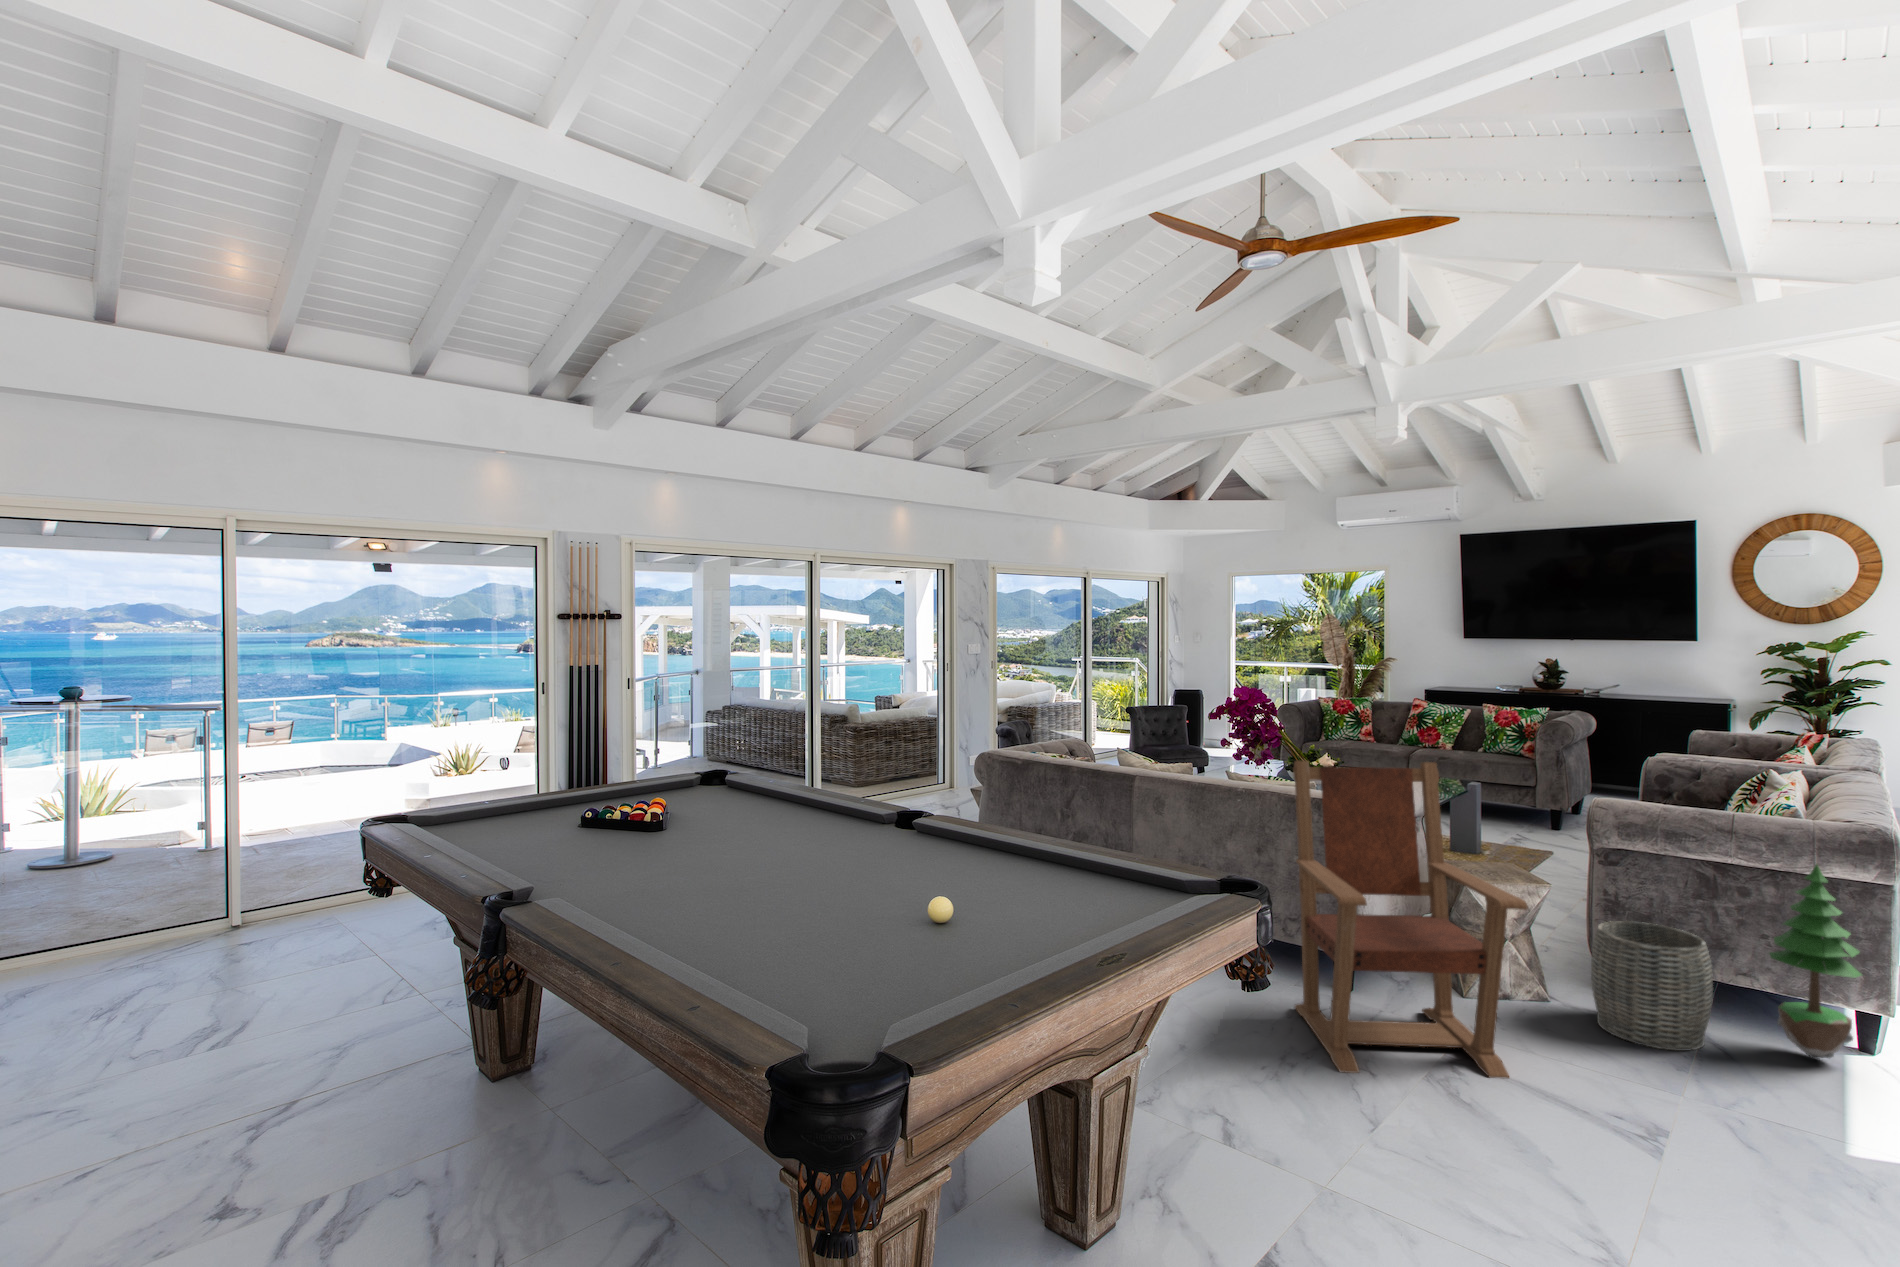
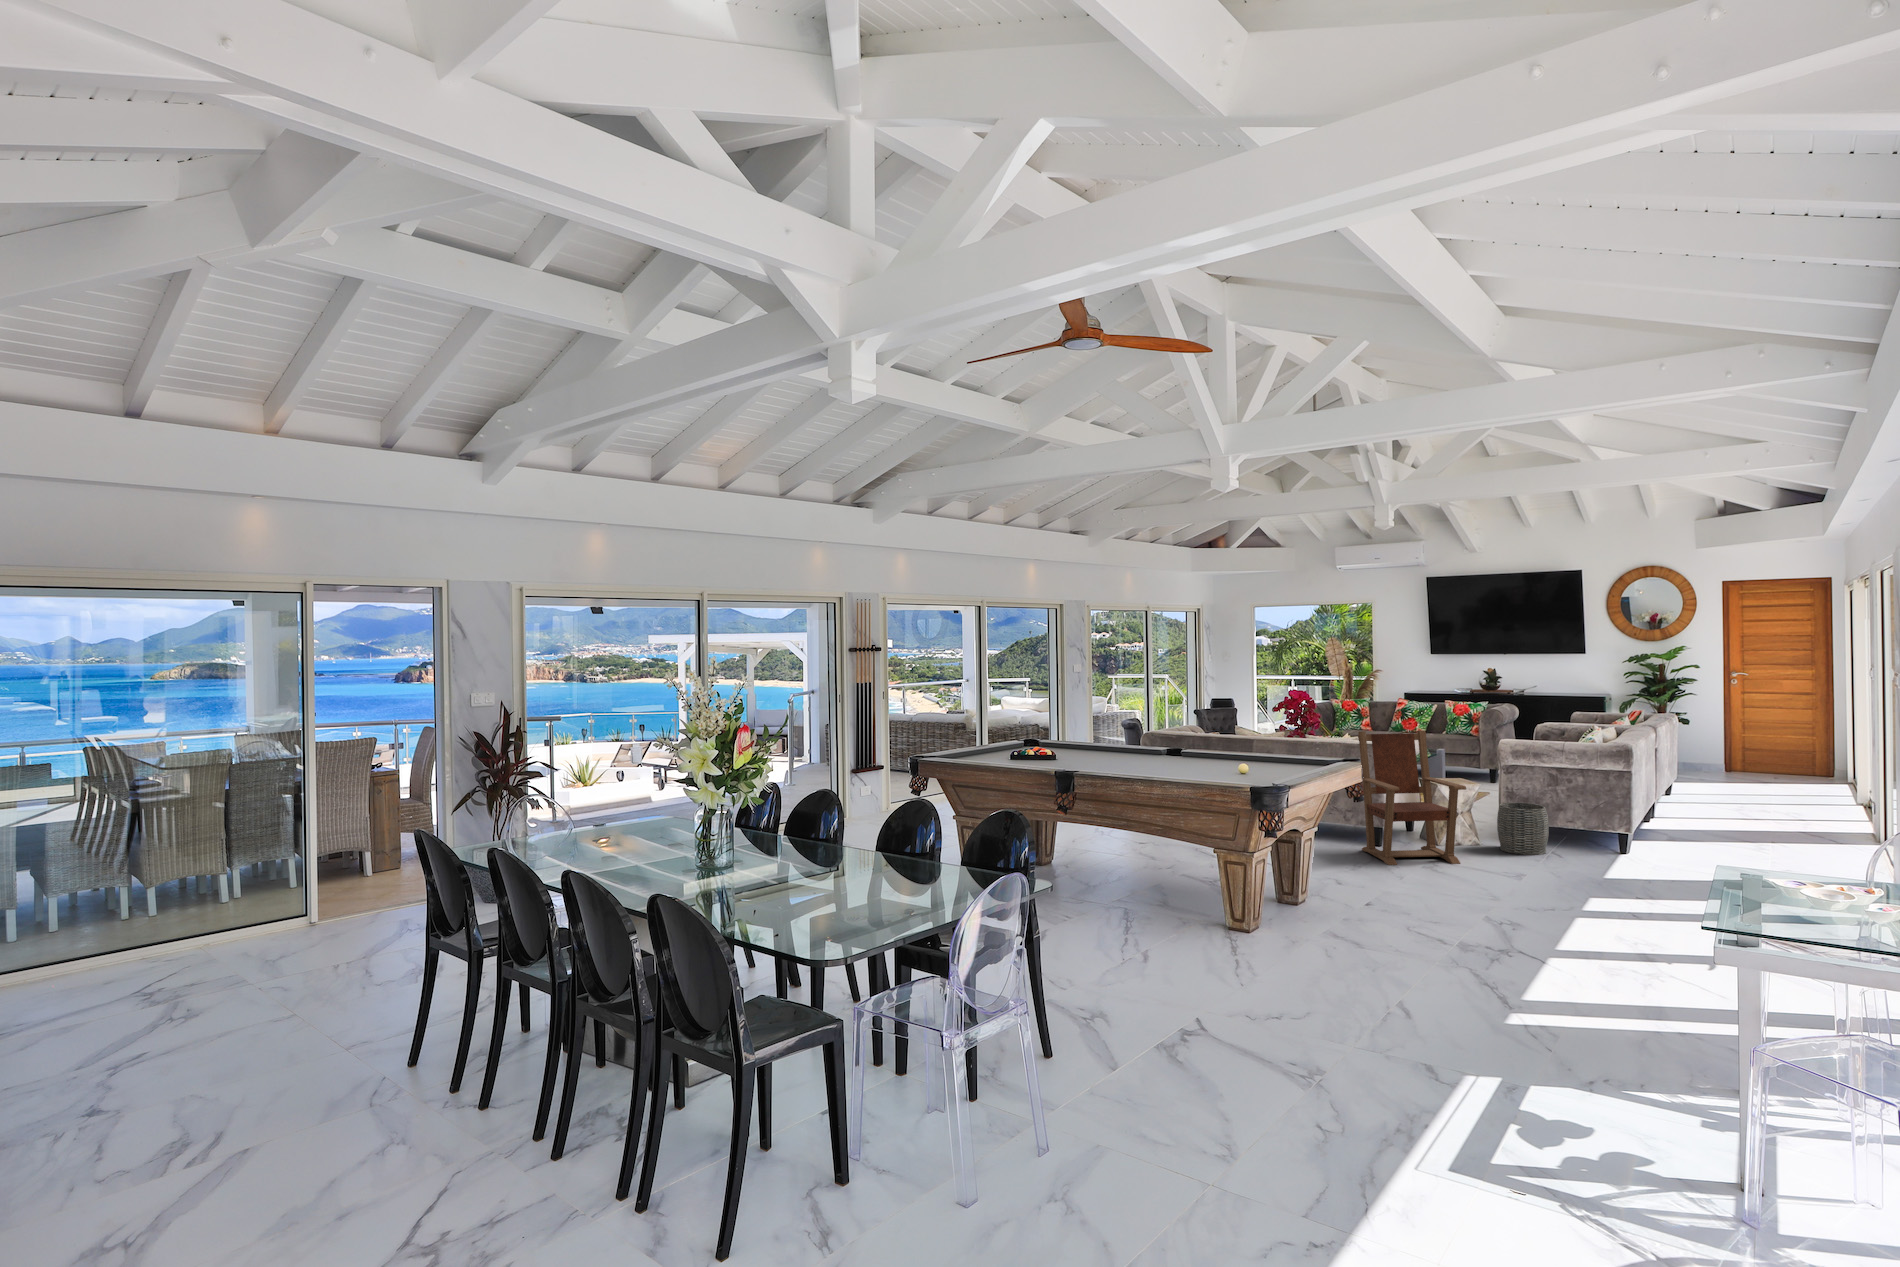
potted tree: present [1769,864,1861,1059] -> none [1572,768,1608,855]

